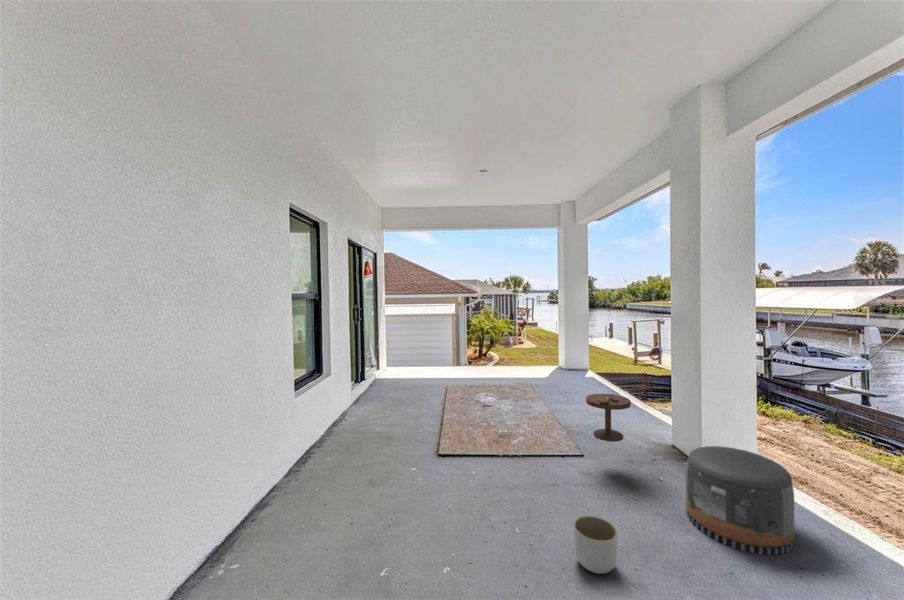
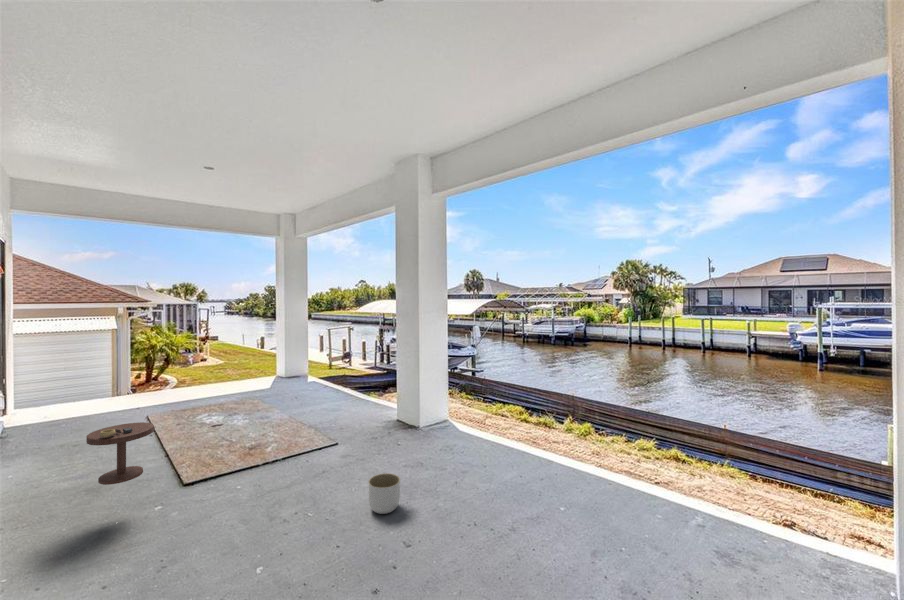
side table: present [586,394,631,442] -> present [86,422,154,485]
pouf: present [686,446,794,555] -> none [422,406,478,467]

